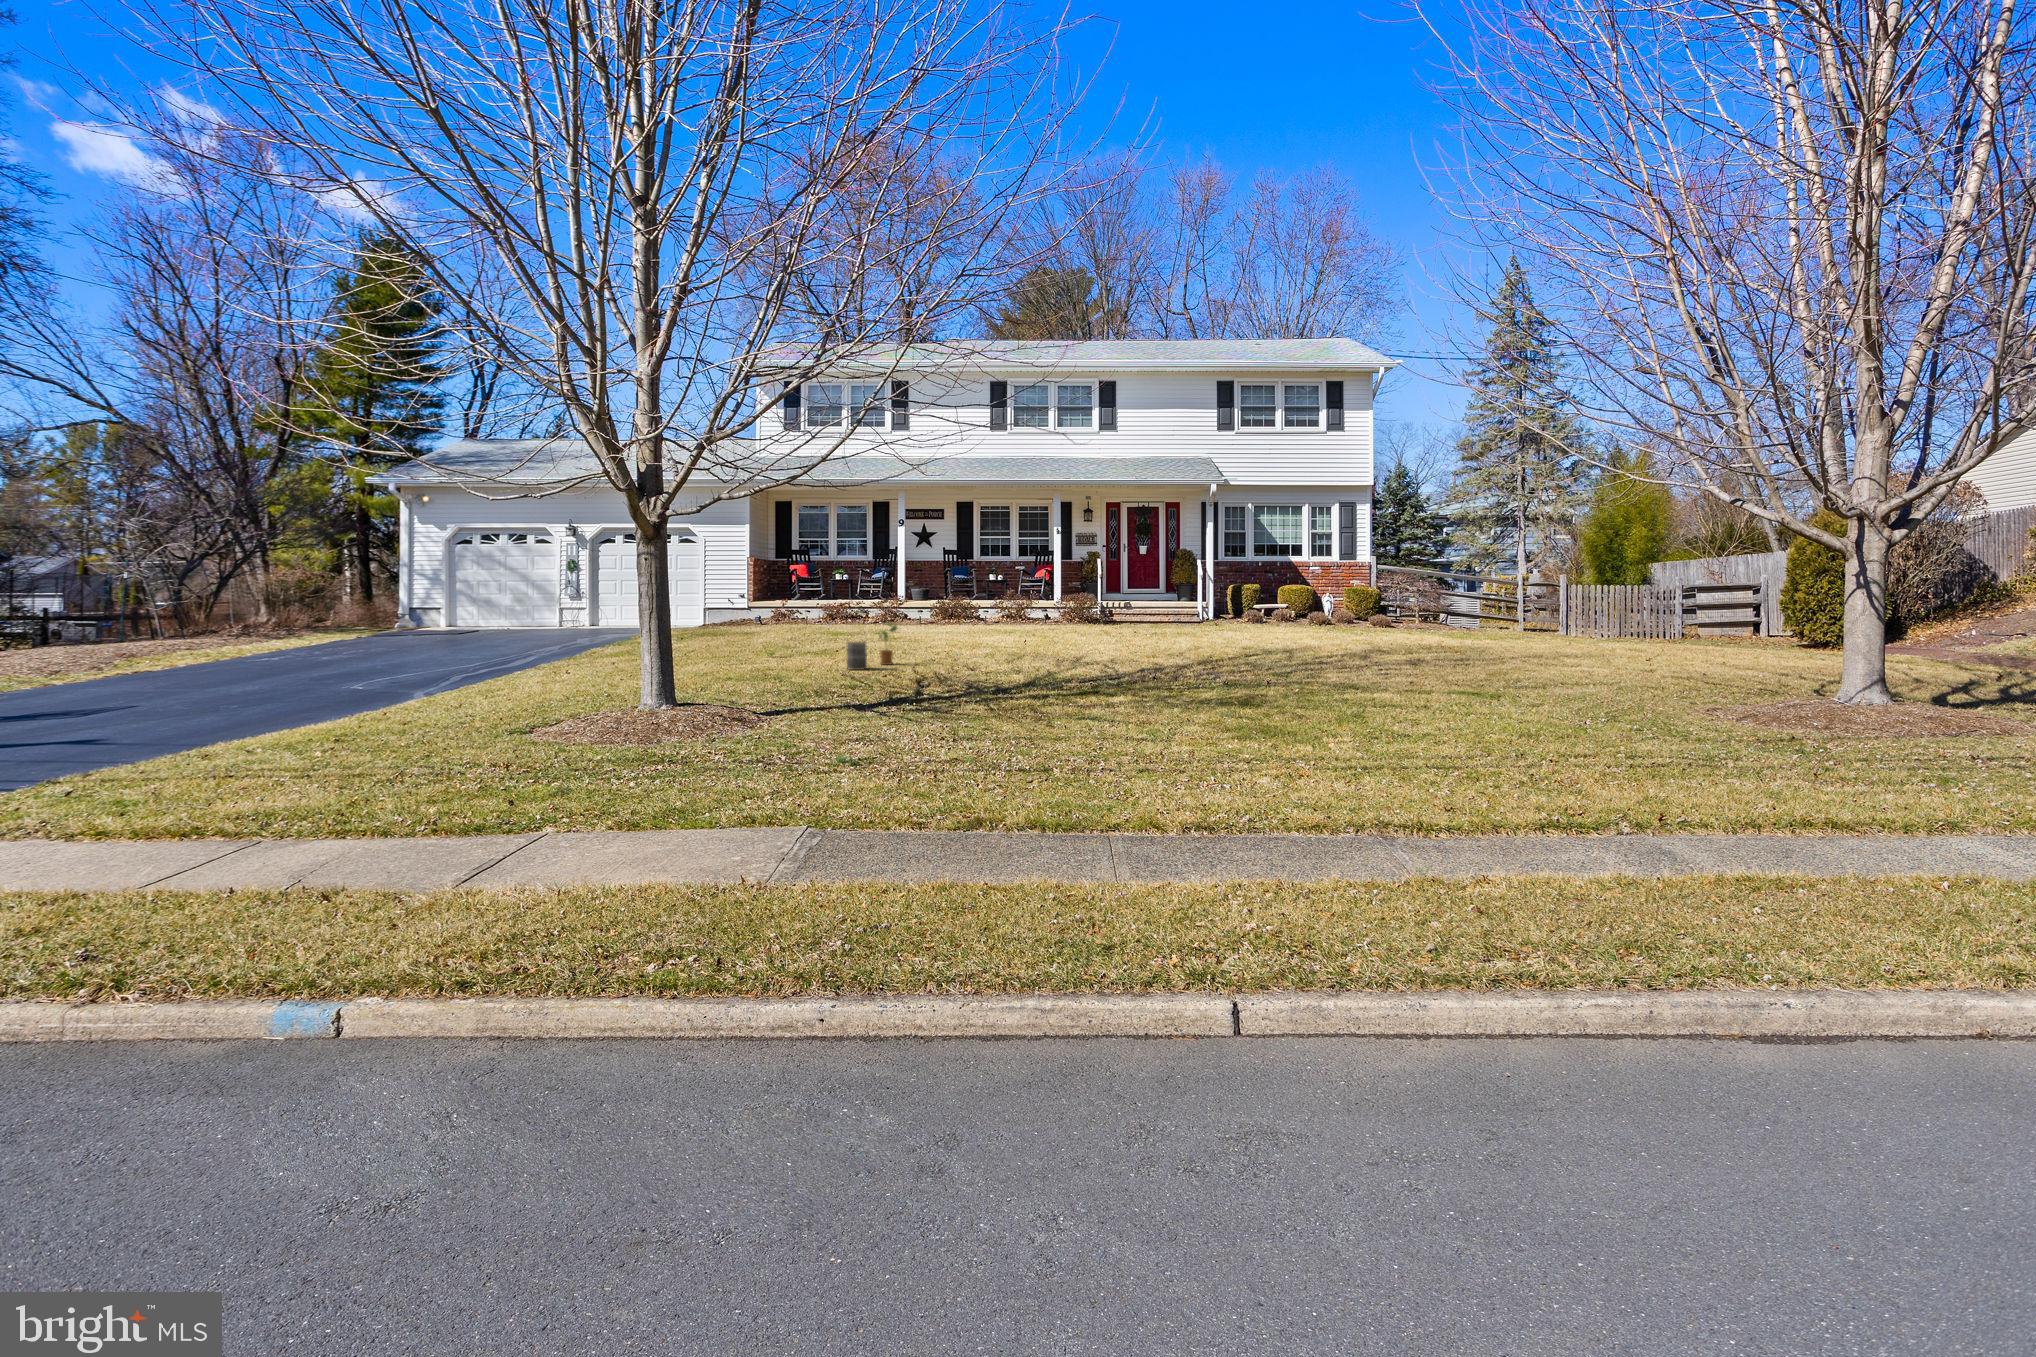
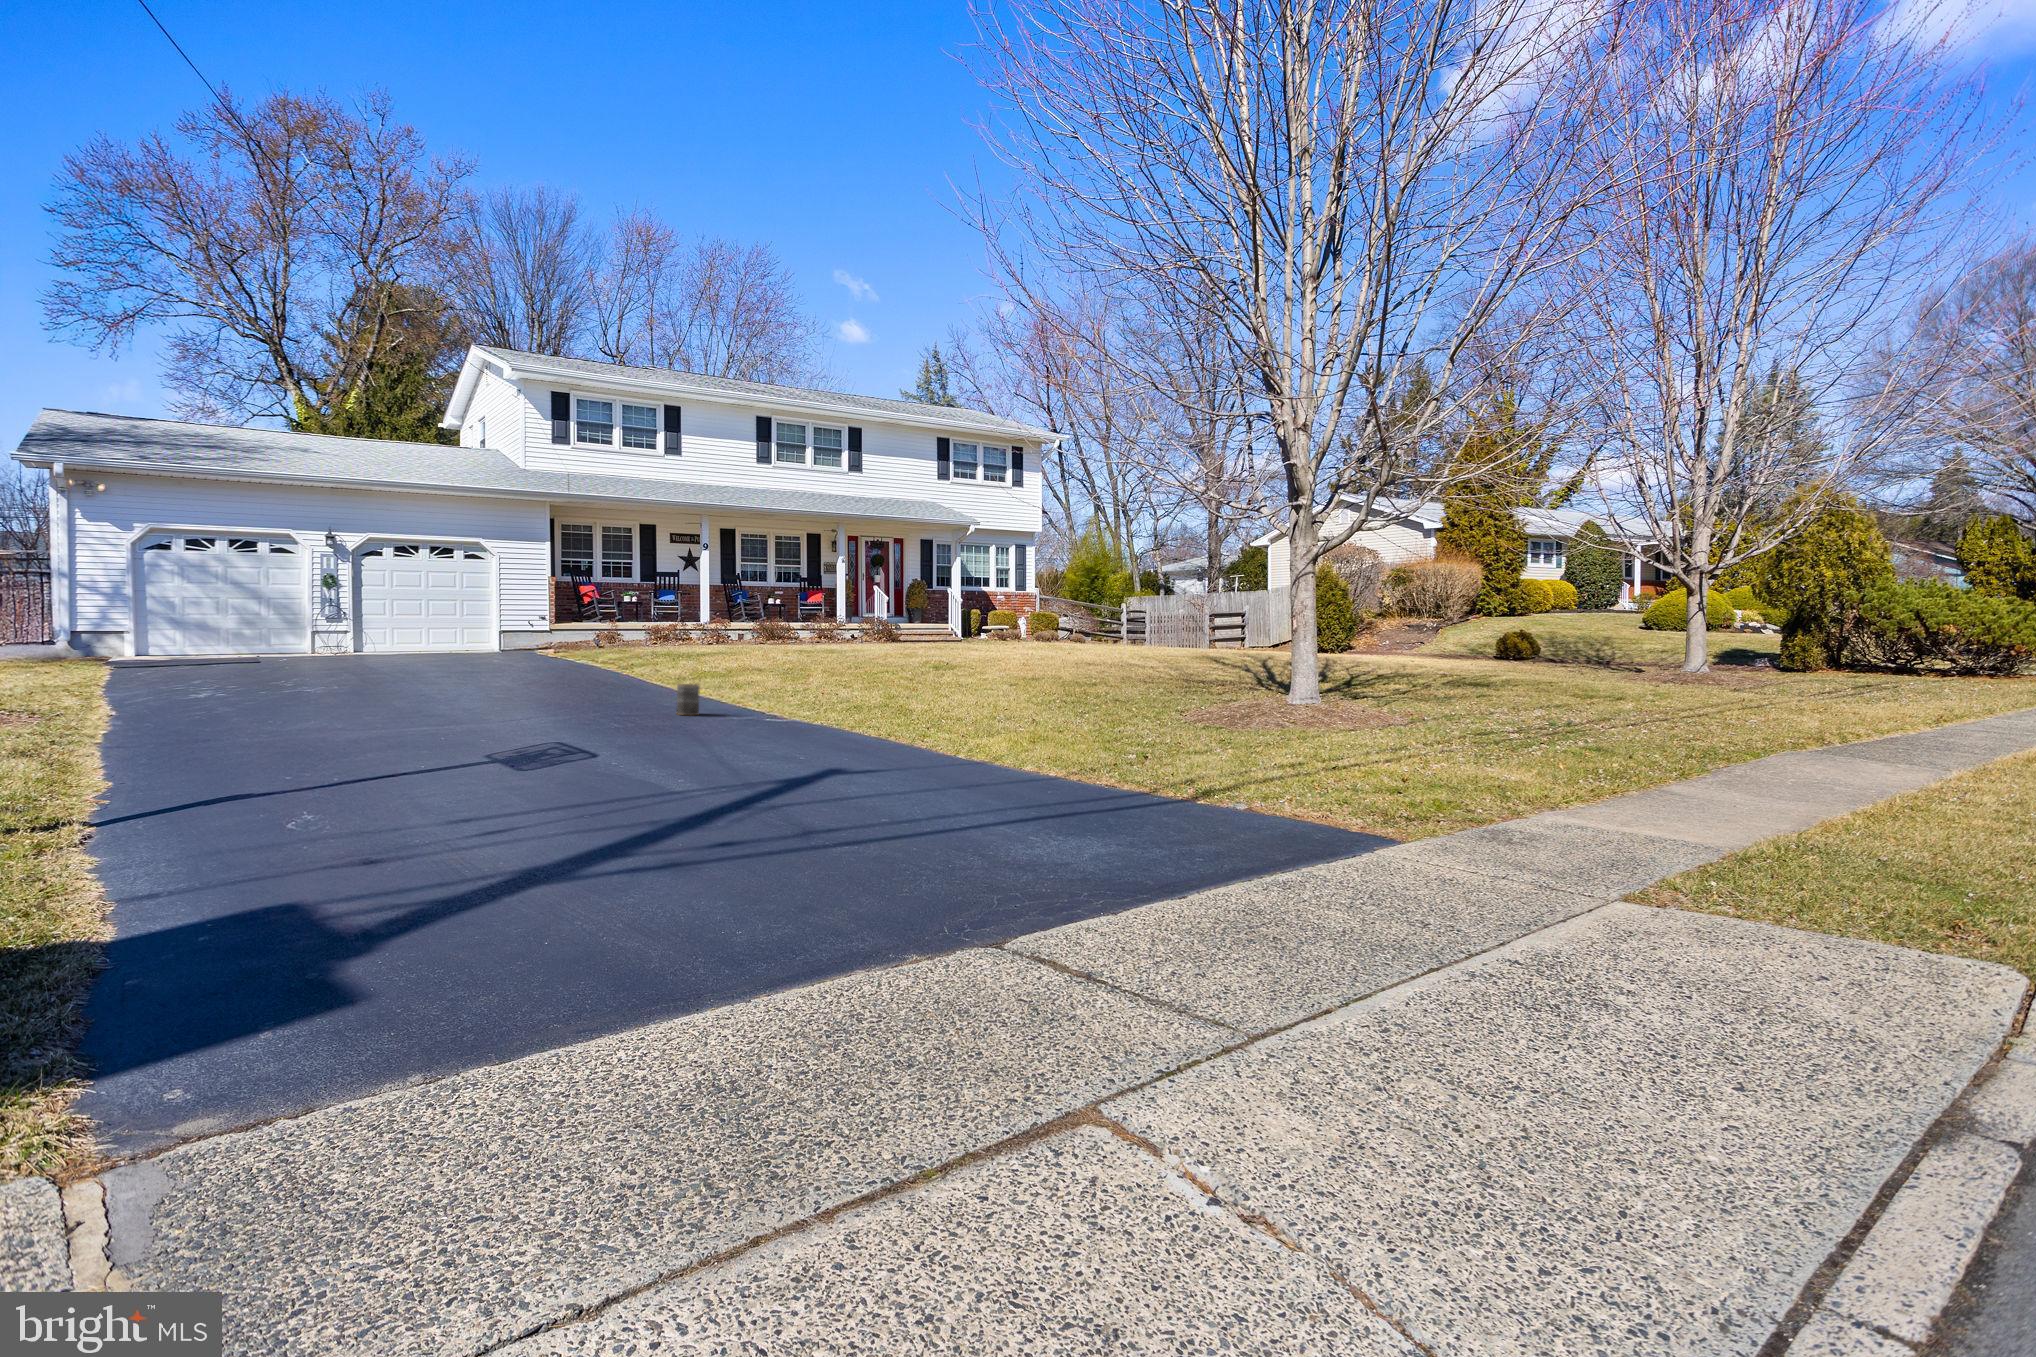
house plant: present [878,623,898,665] -> none [712,664,739,710]

